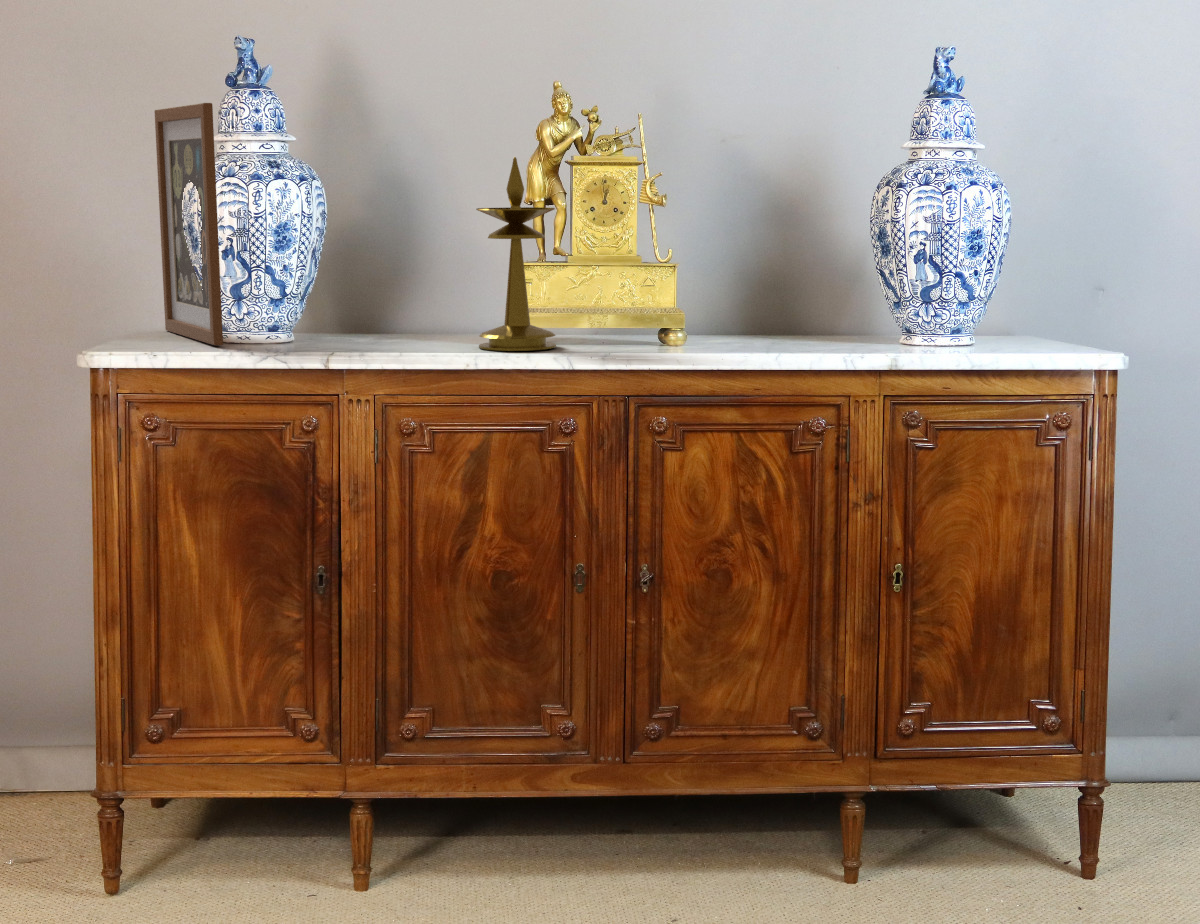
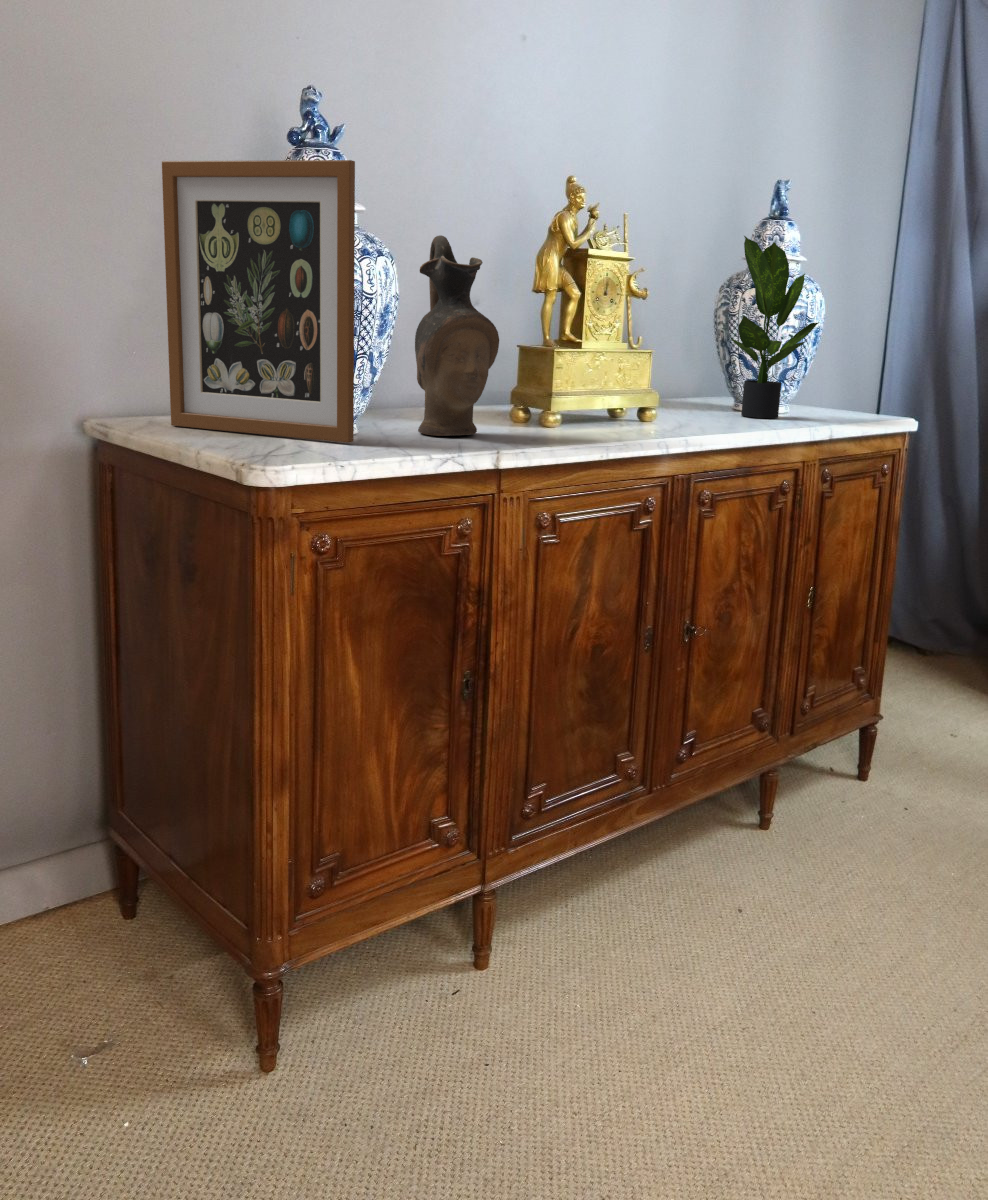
potted plant: none [788,128,914,346] -> present [731,236,818,418]
ceramic pitcher: none [310,156,389,345] -> present [415,235,499,436]
candlestick: present [476,157,556,351] -> none [550,246,633,435]

